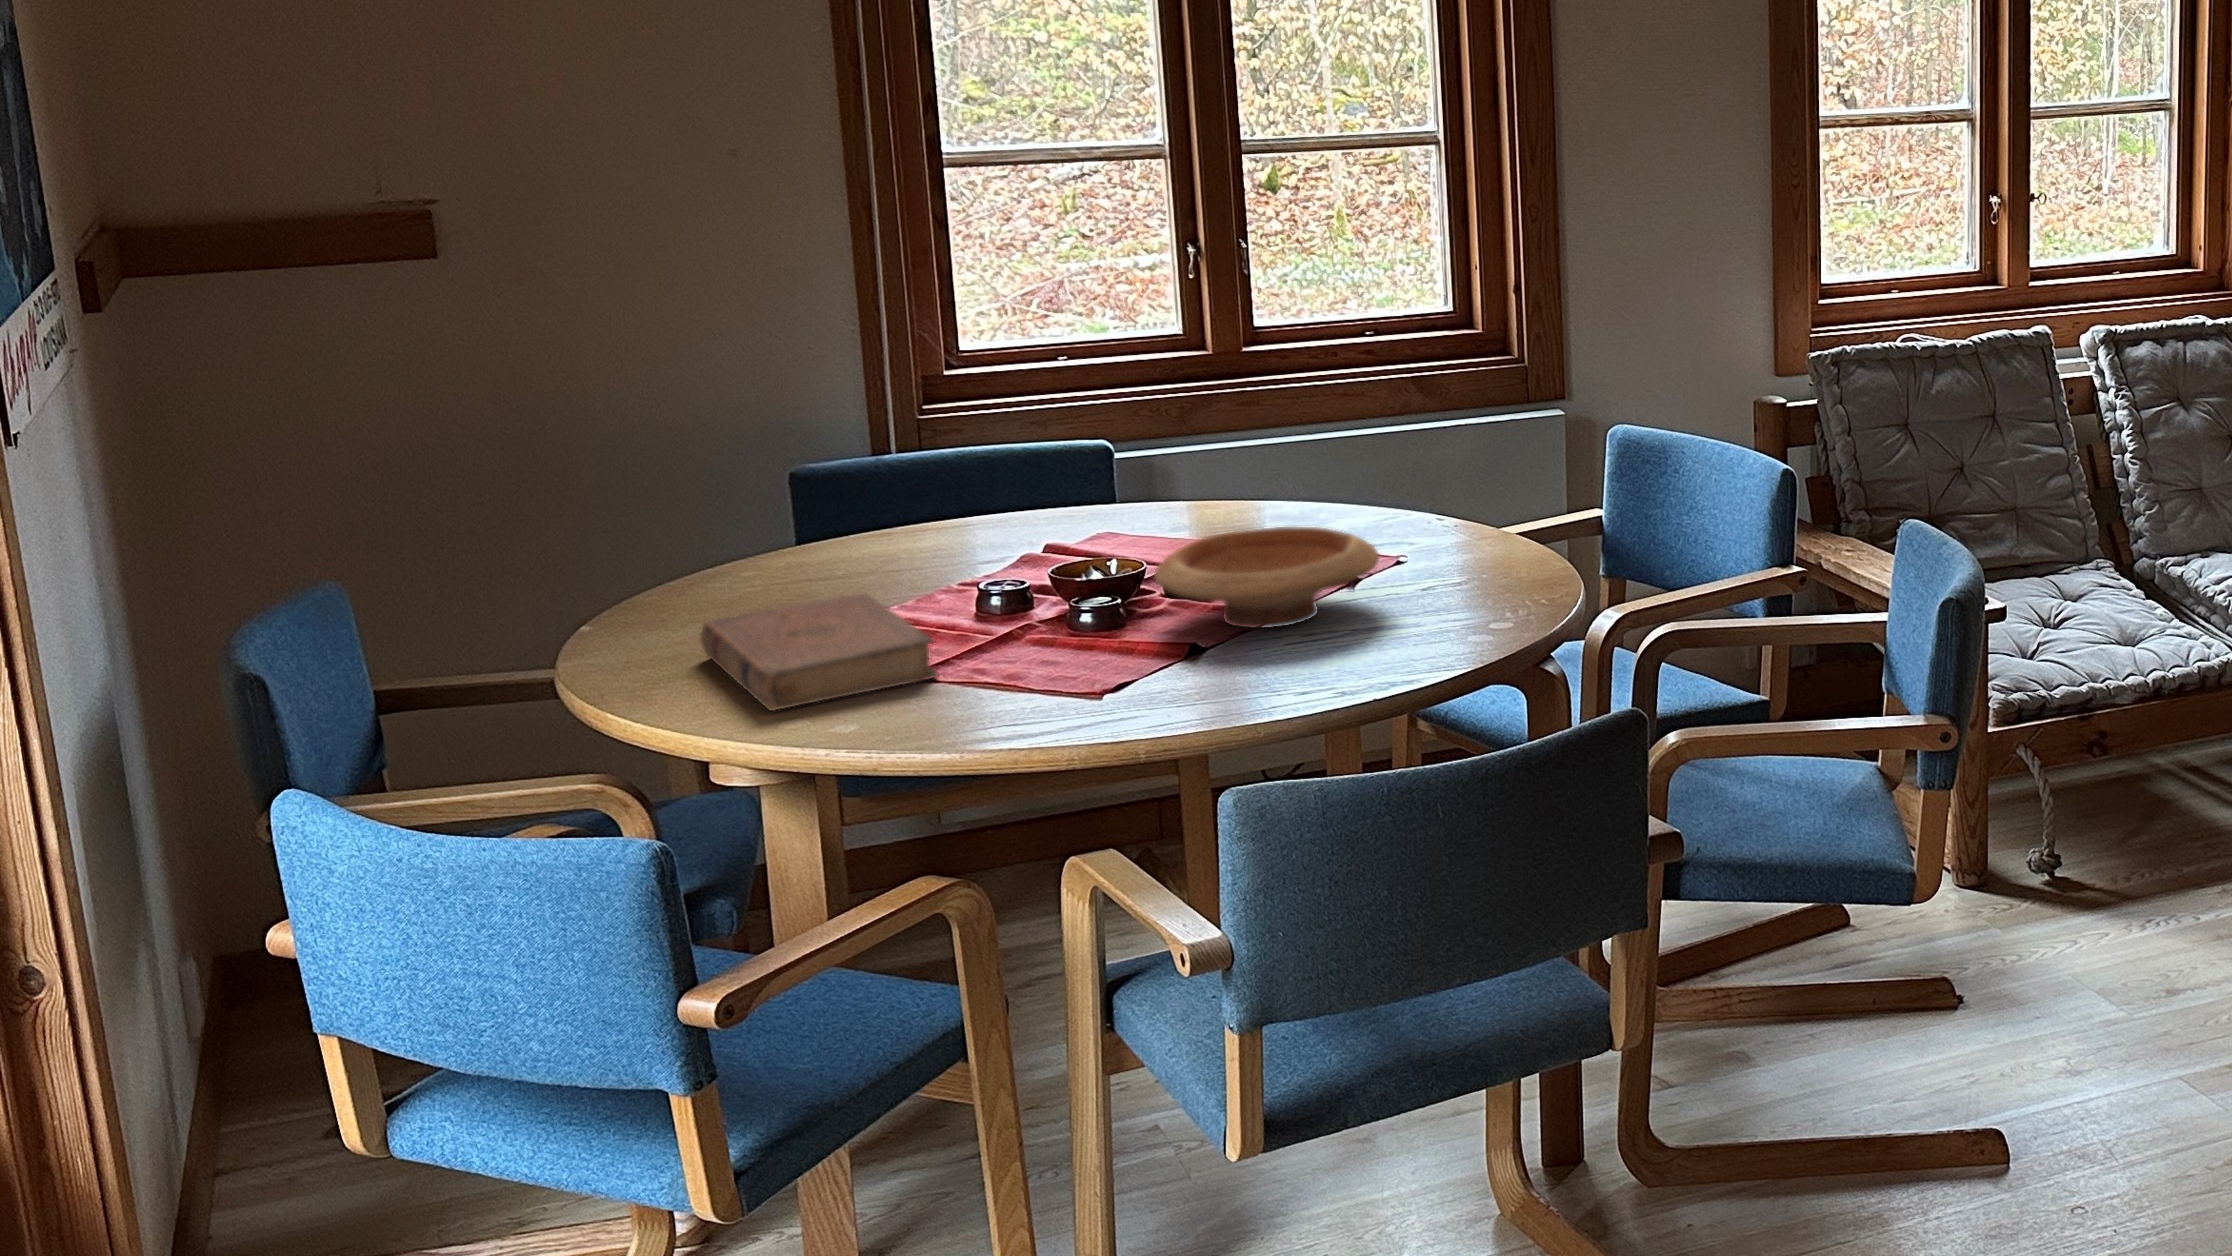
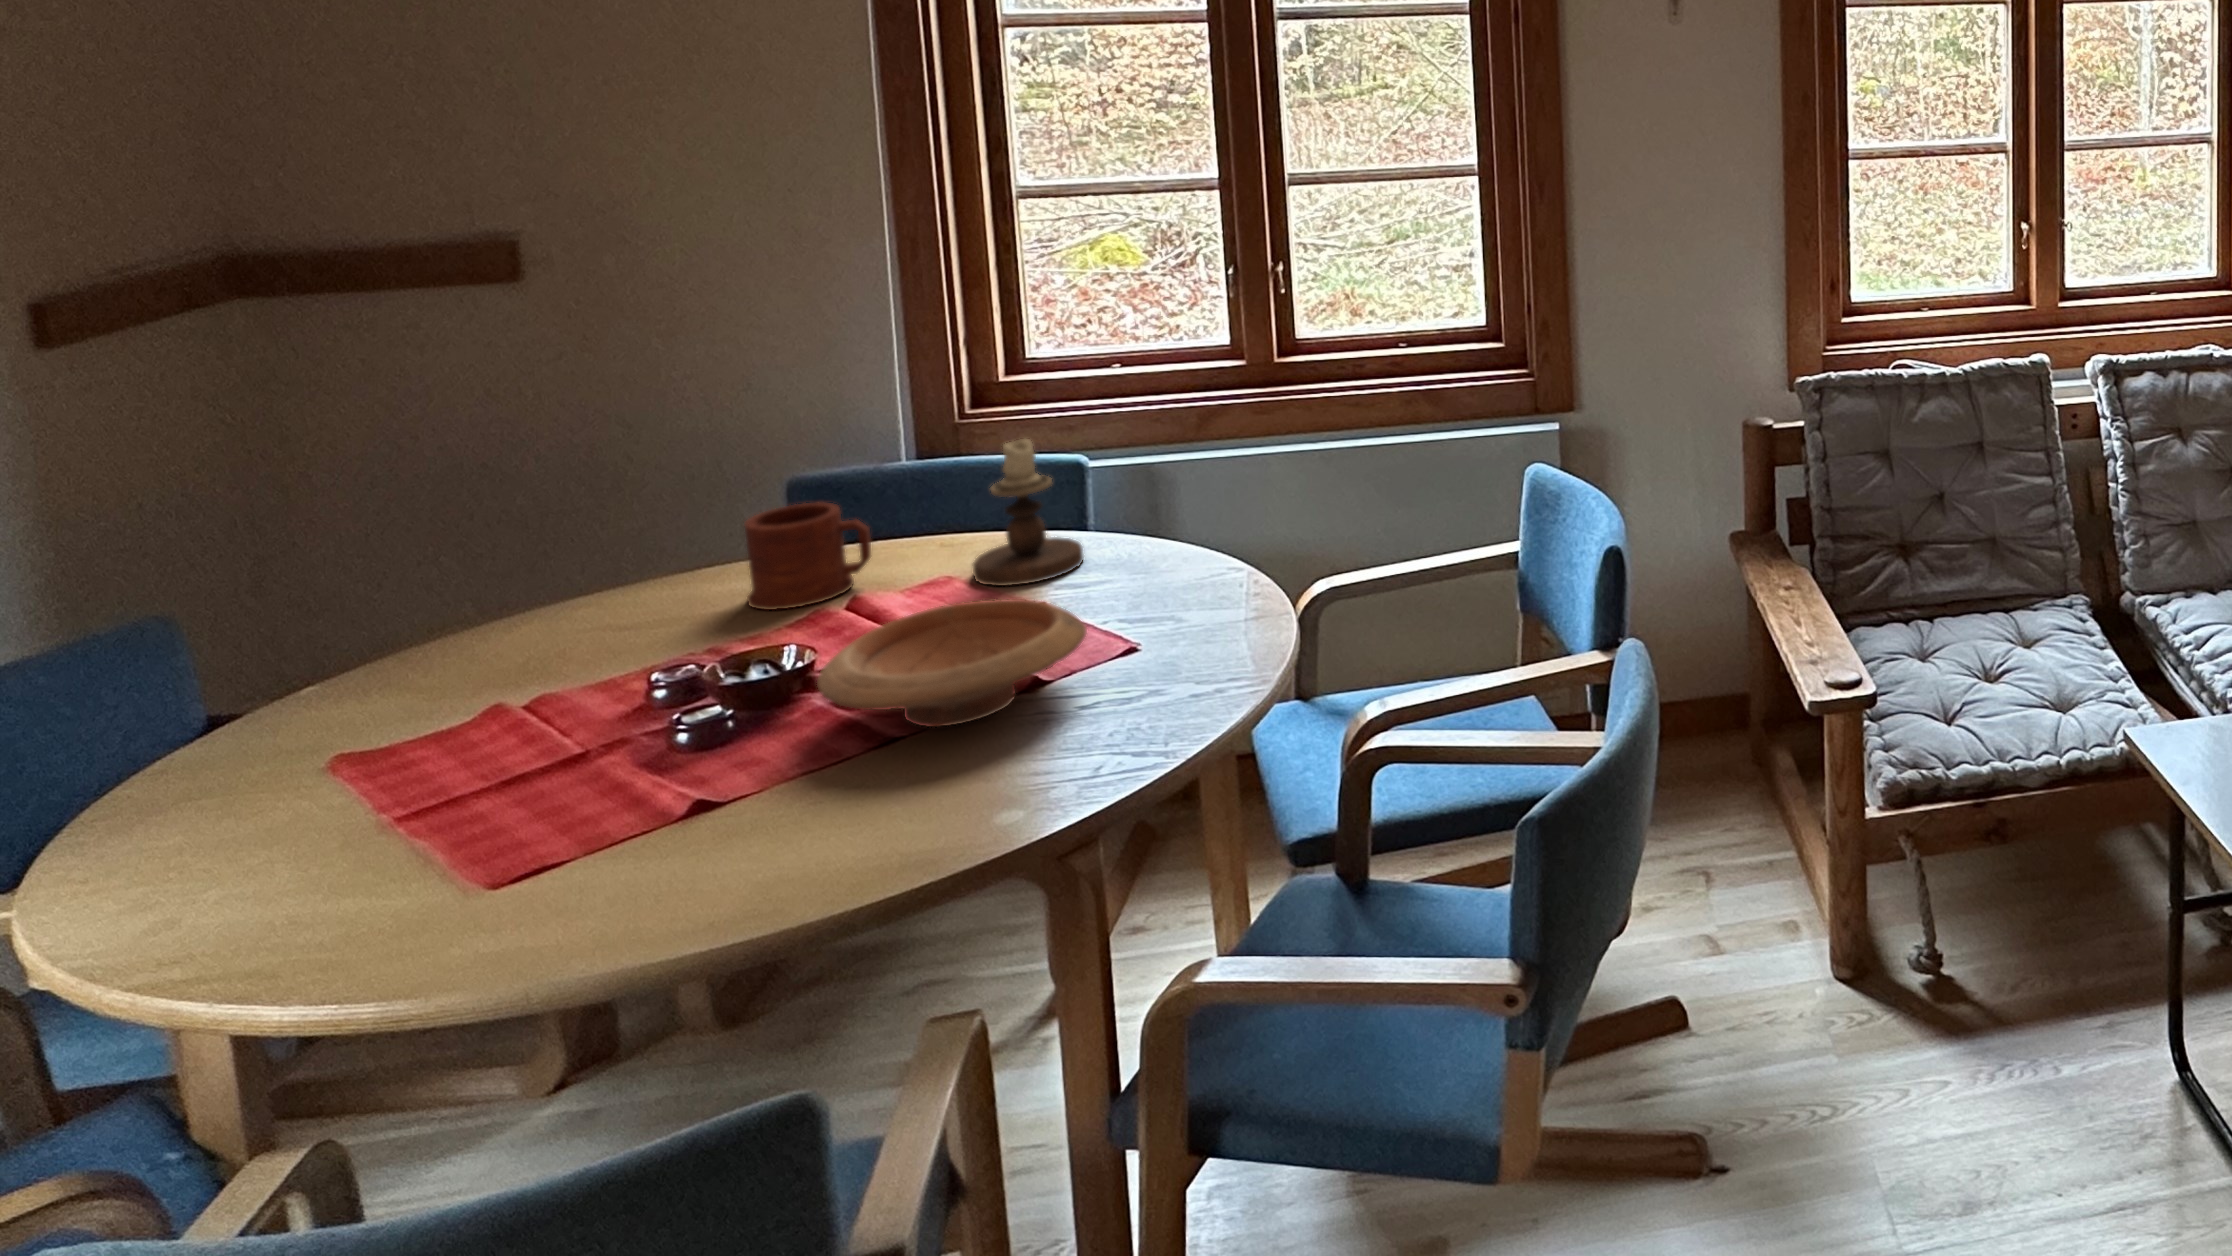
candlestick: none [1112,405,1218,549] -> present [973,439,1084,586]
mug: none [899,476,1015,578] -> present [745,503,871,610]
book: present [700,594,940,711] -> none [302,647,609,816]

